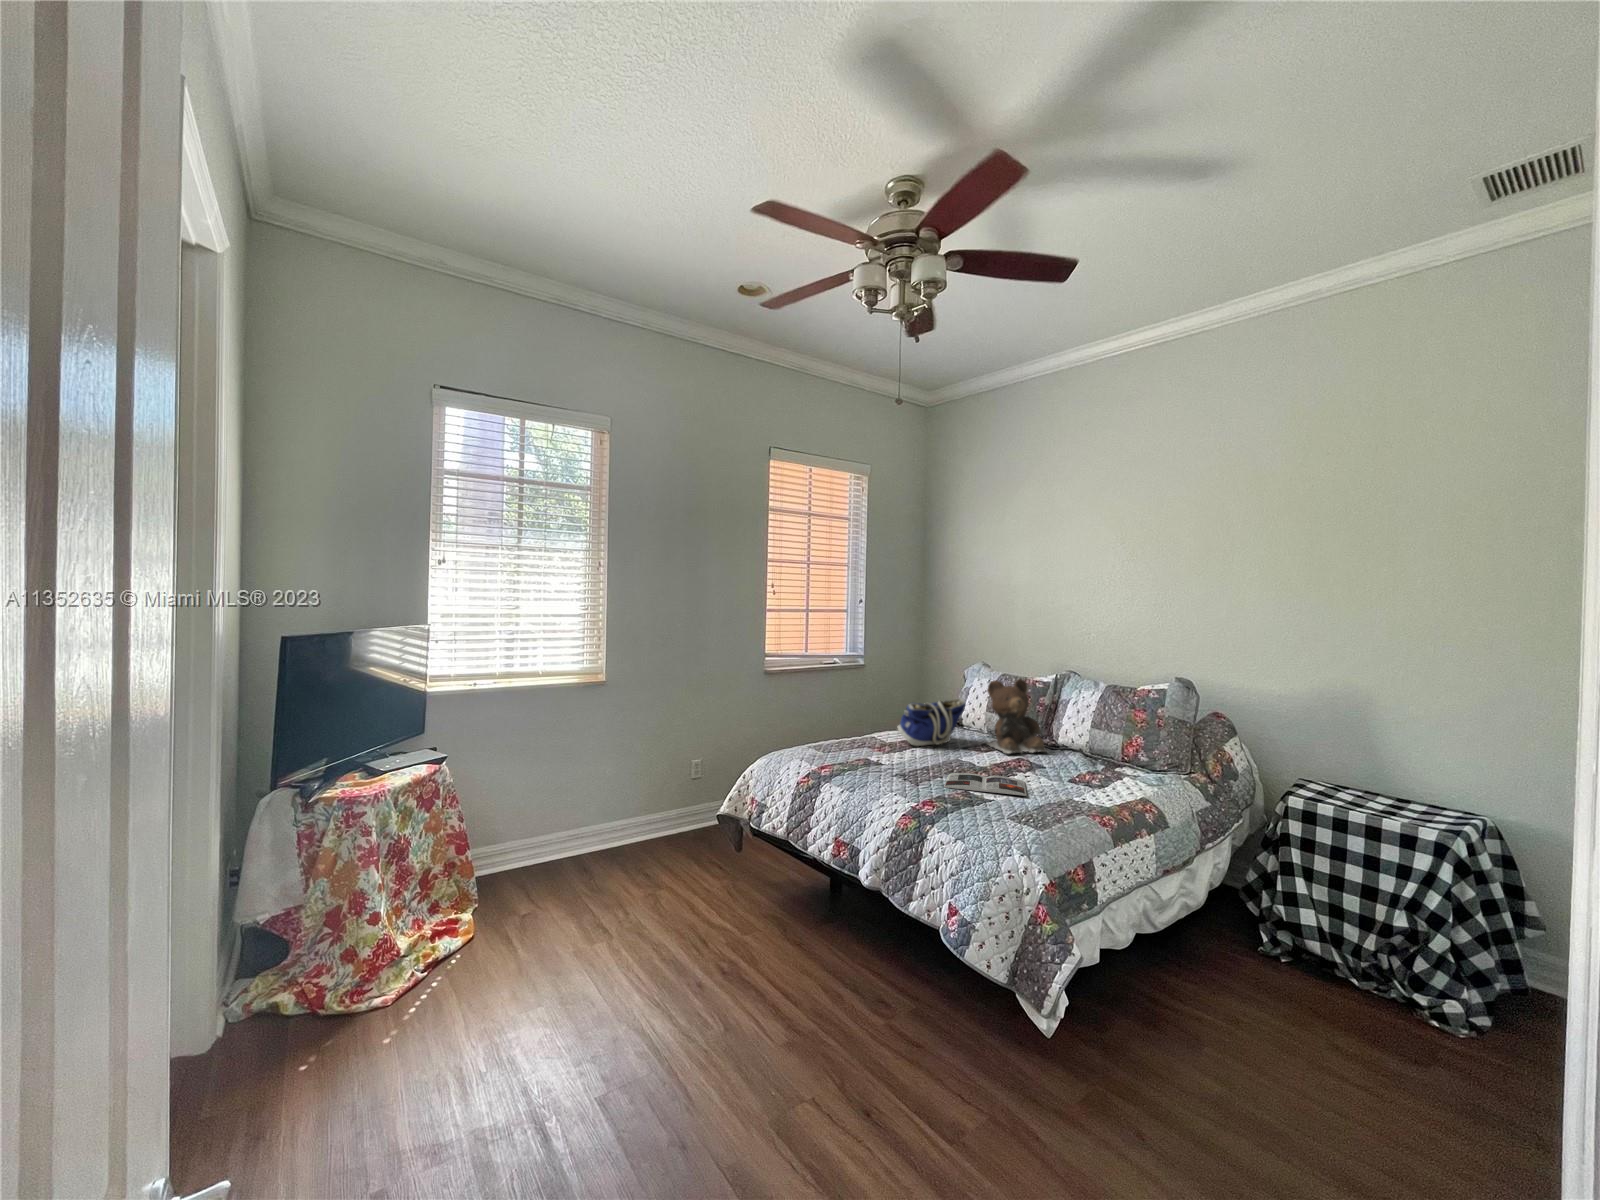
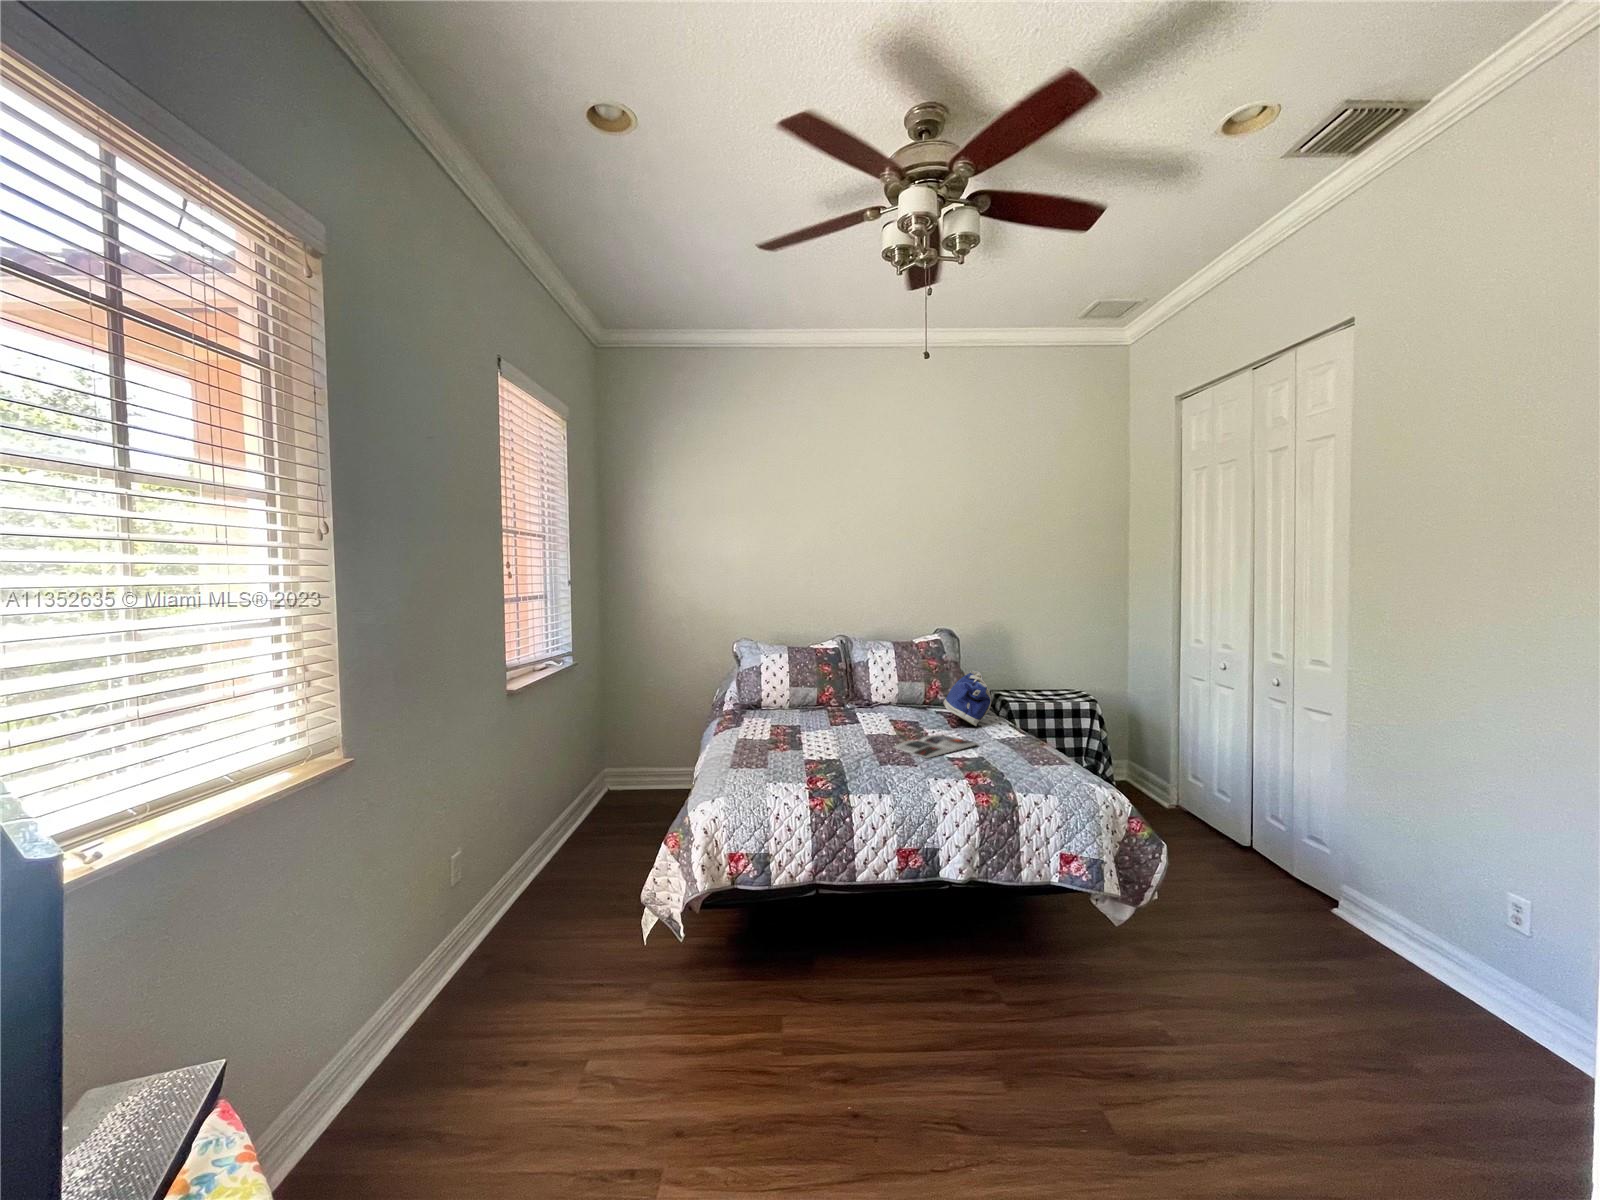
teddy bear: present [987,679,1047,753] -> none [831,646,887,719]
tote bag: present [897,698,965,746] -> present [943,670,991,726]

